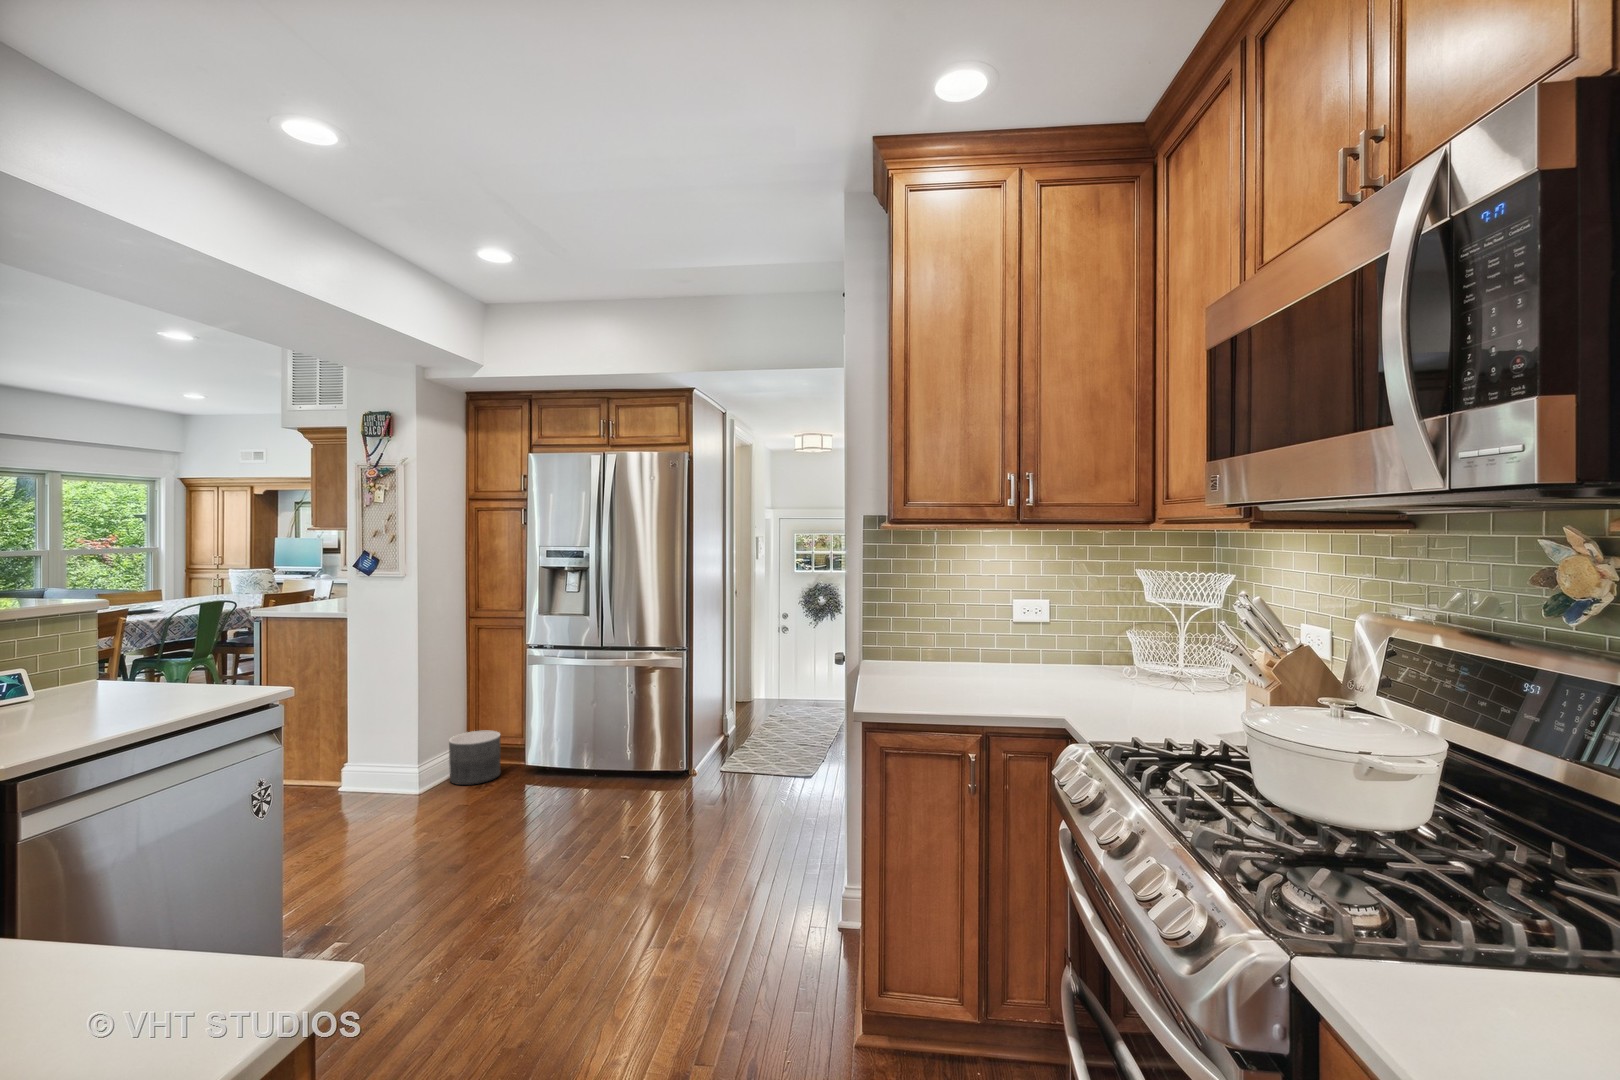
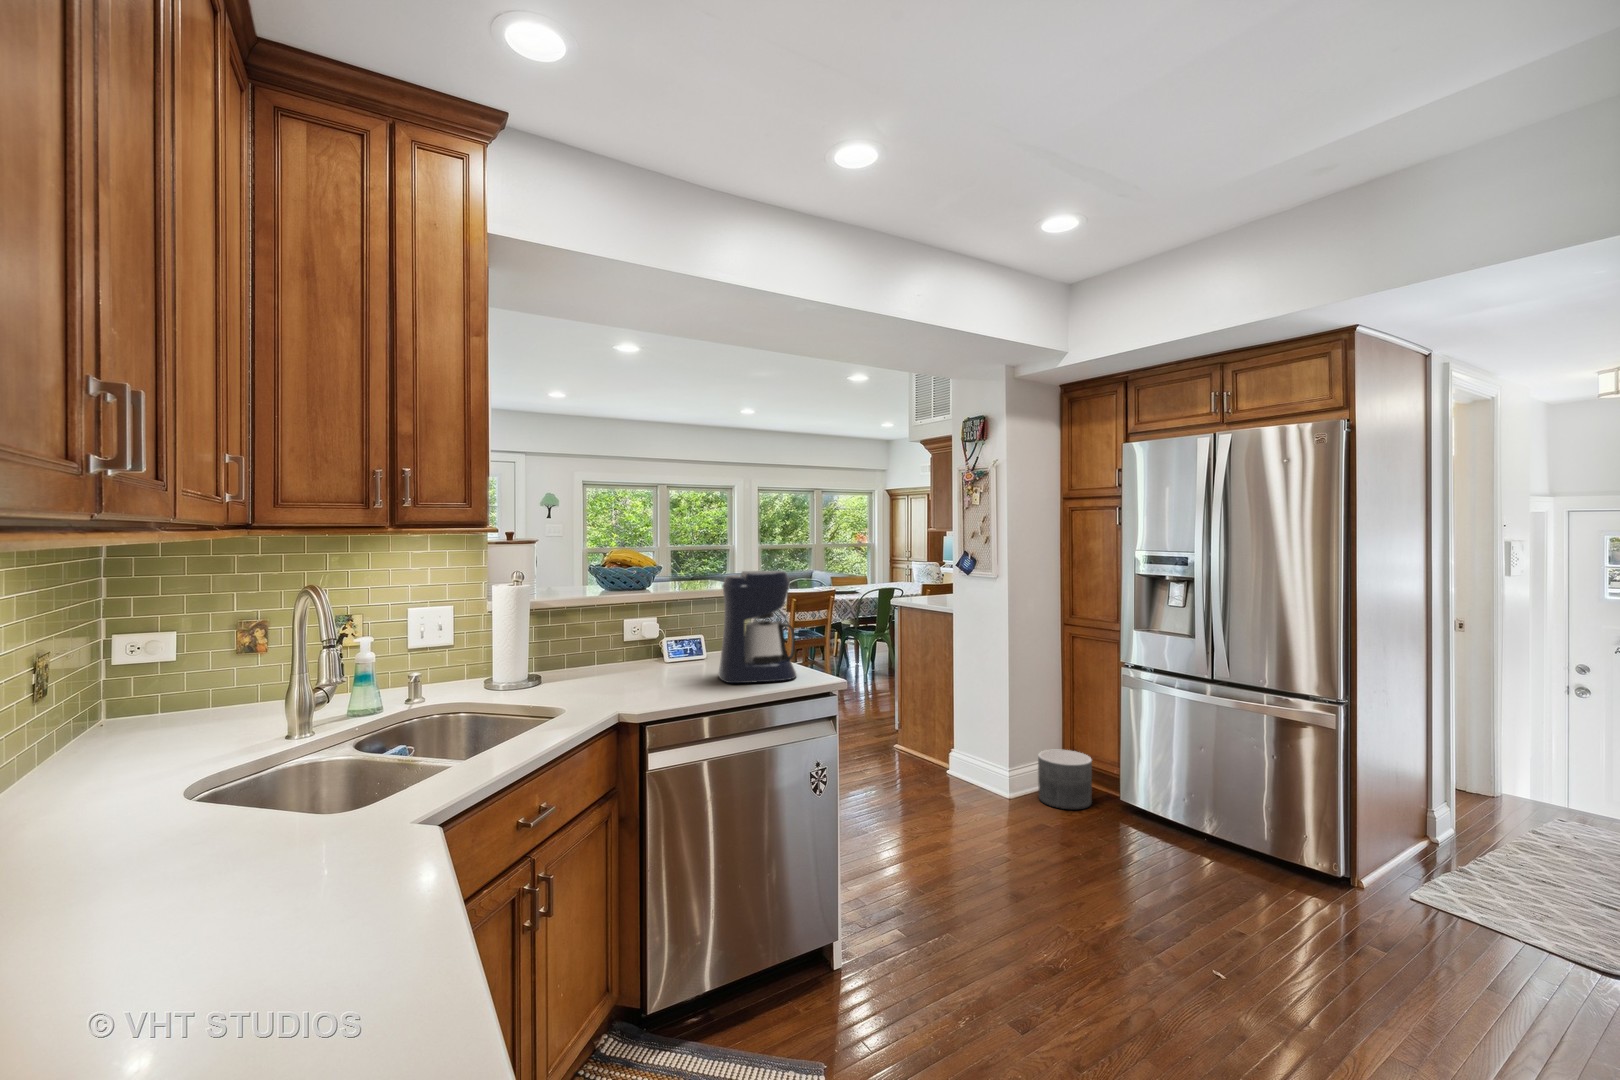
coffee maker: none [85,575,216,715] -> present [718,571,796,683]

